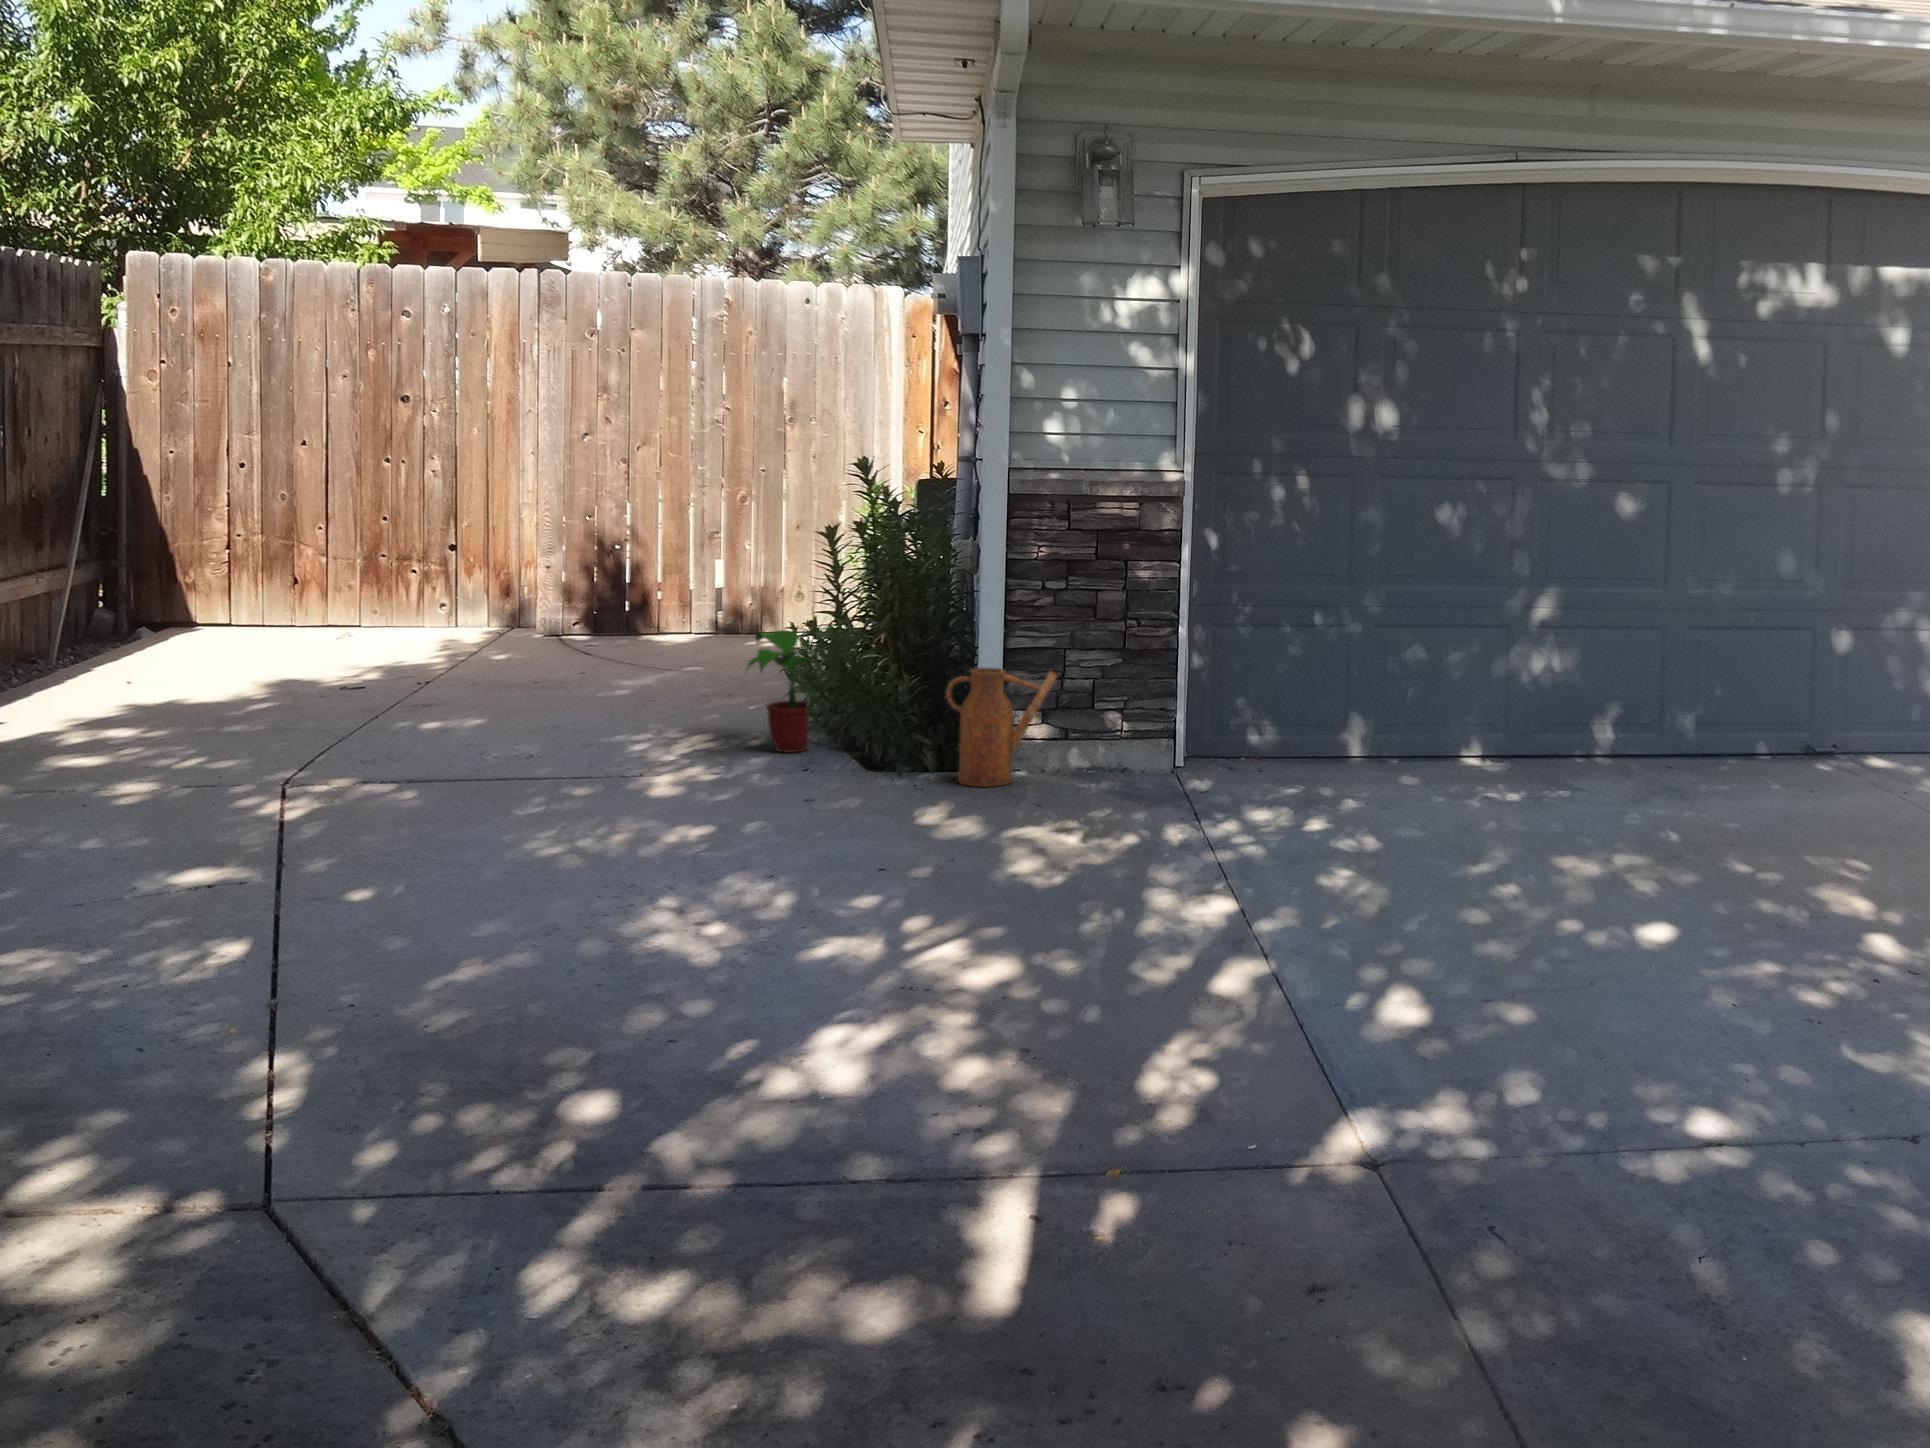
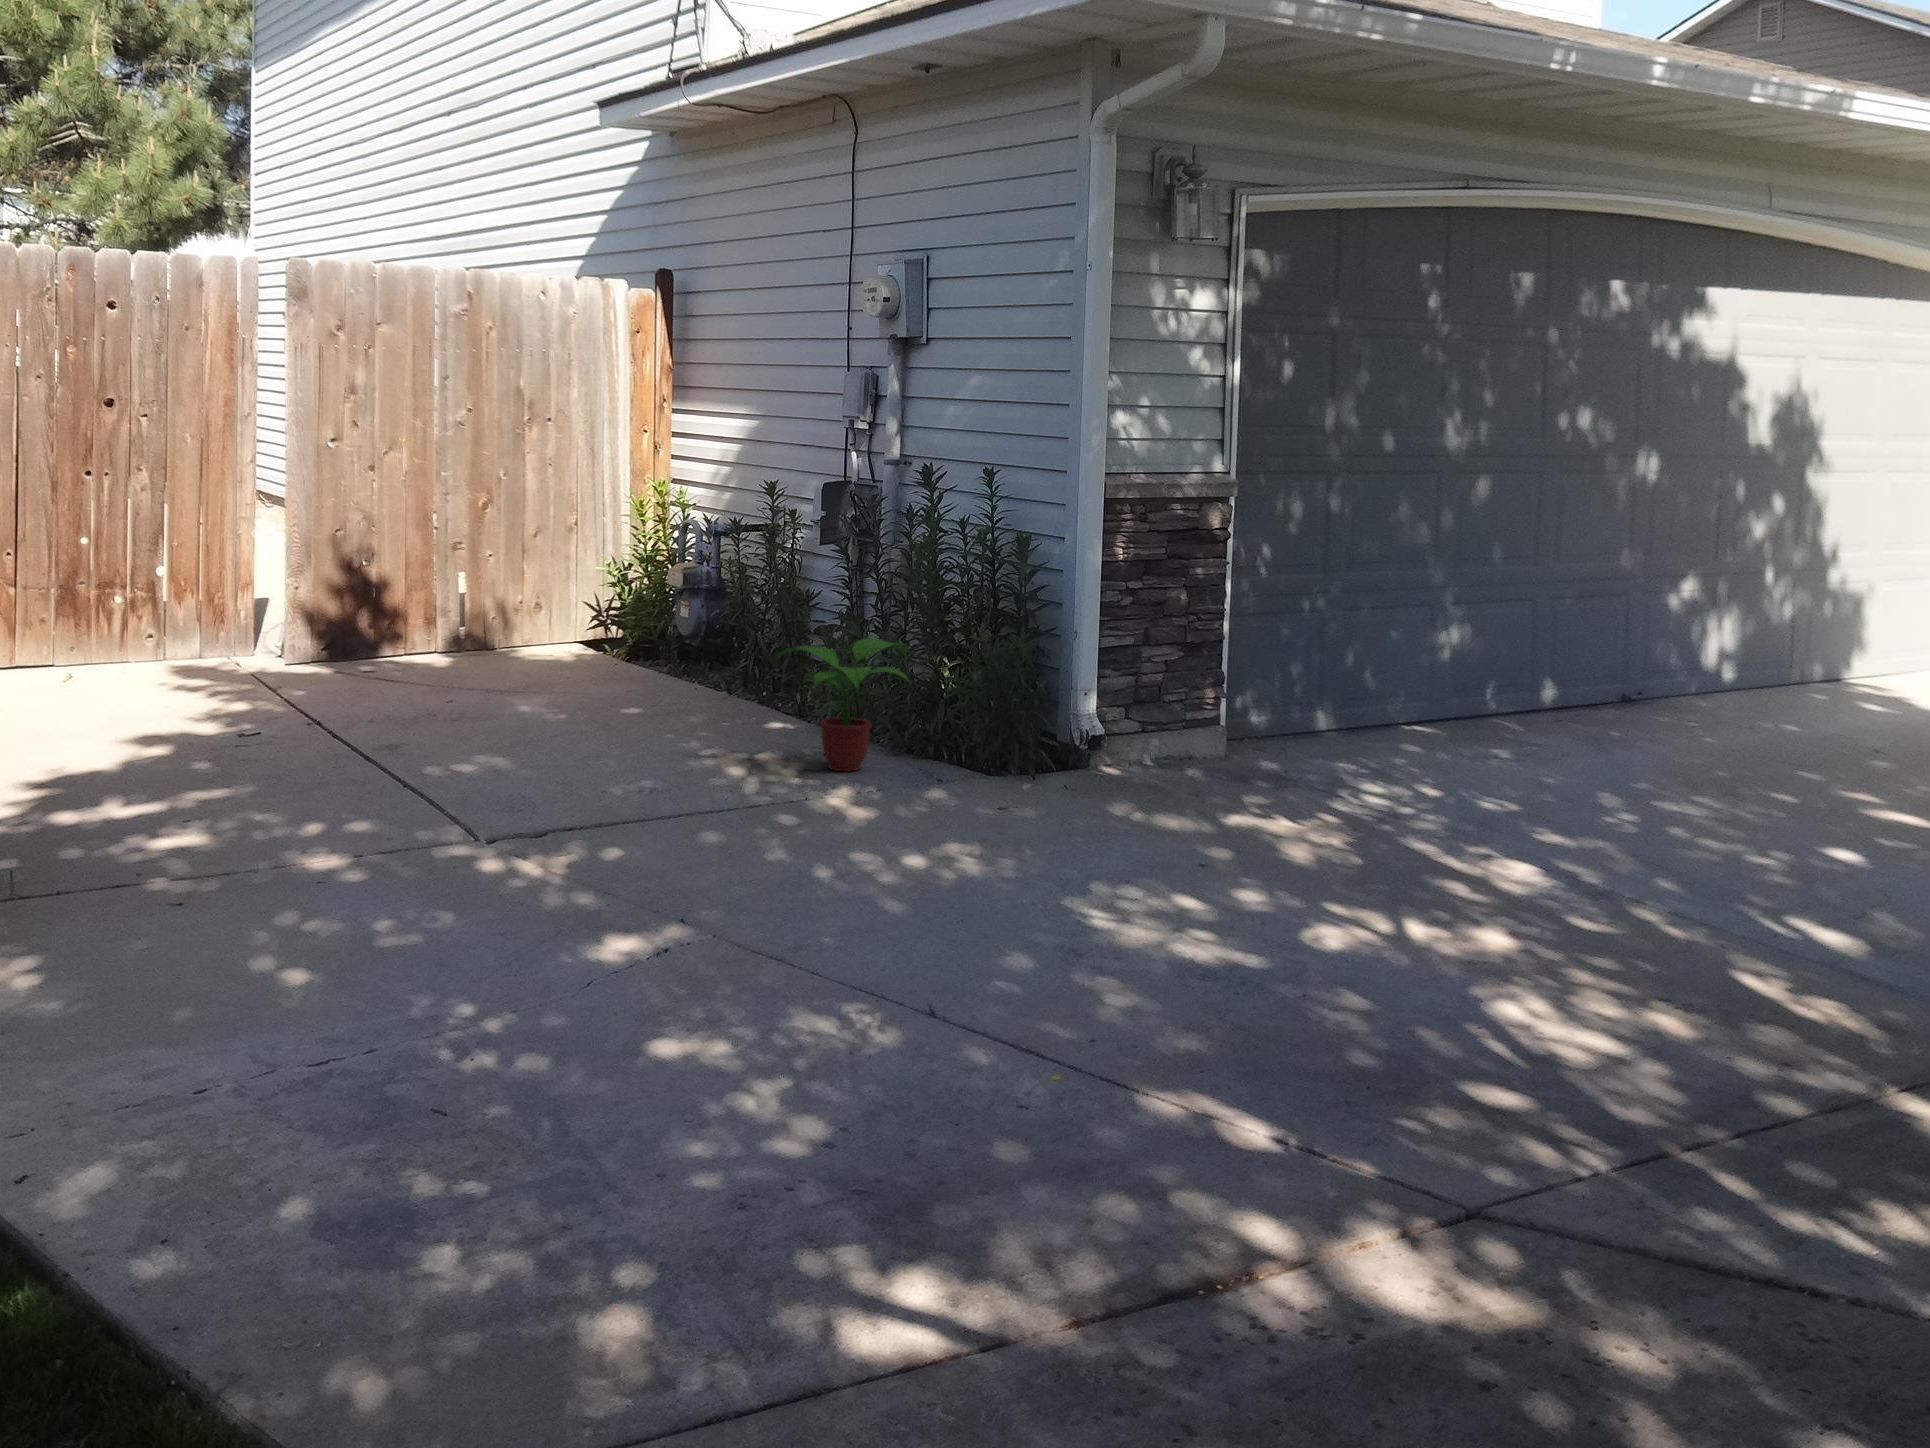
watering can: present [946,668,1057,787] -> none [1056,671,1162,790]

